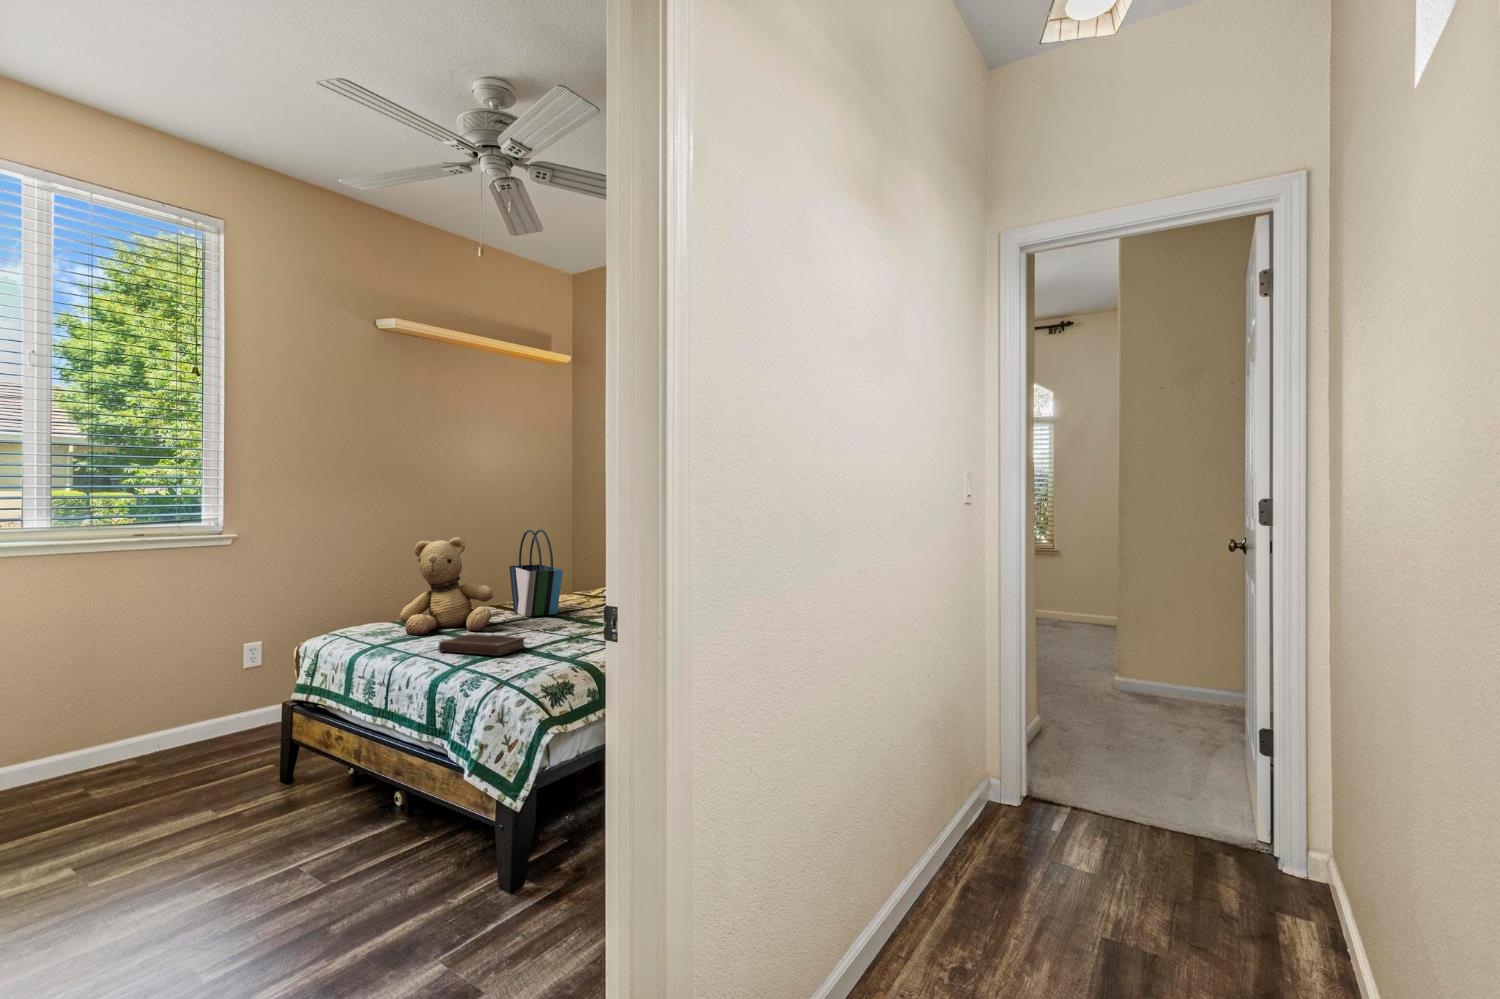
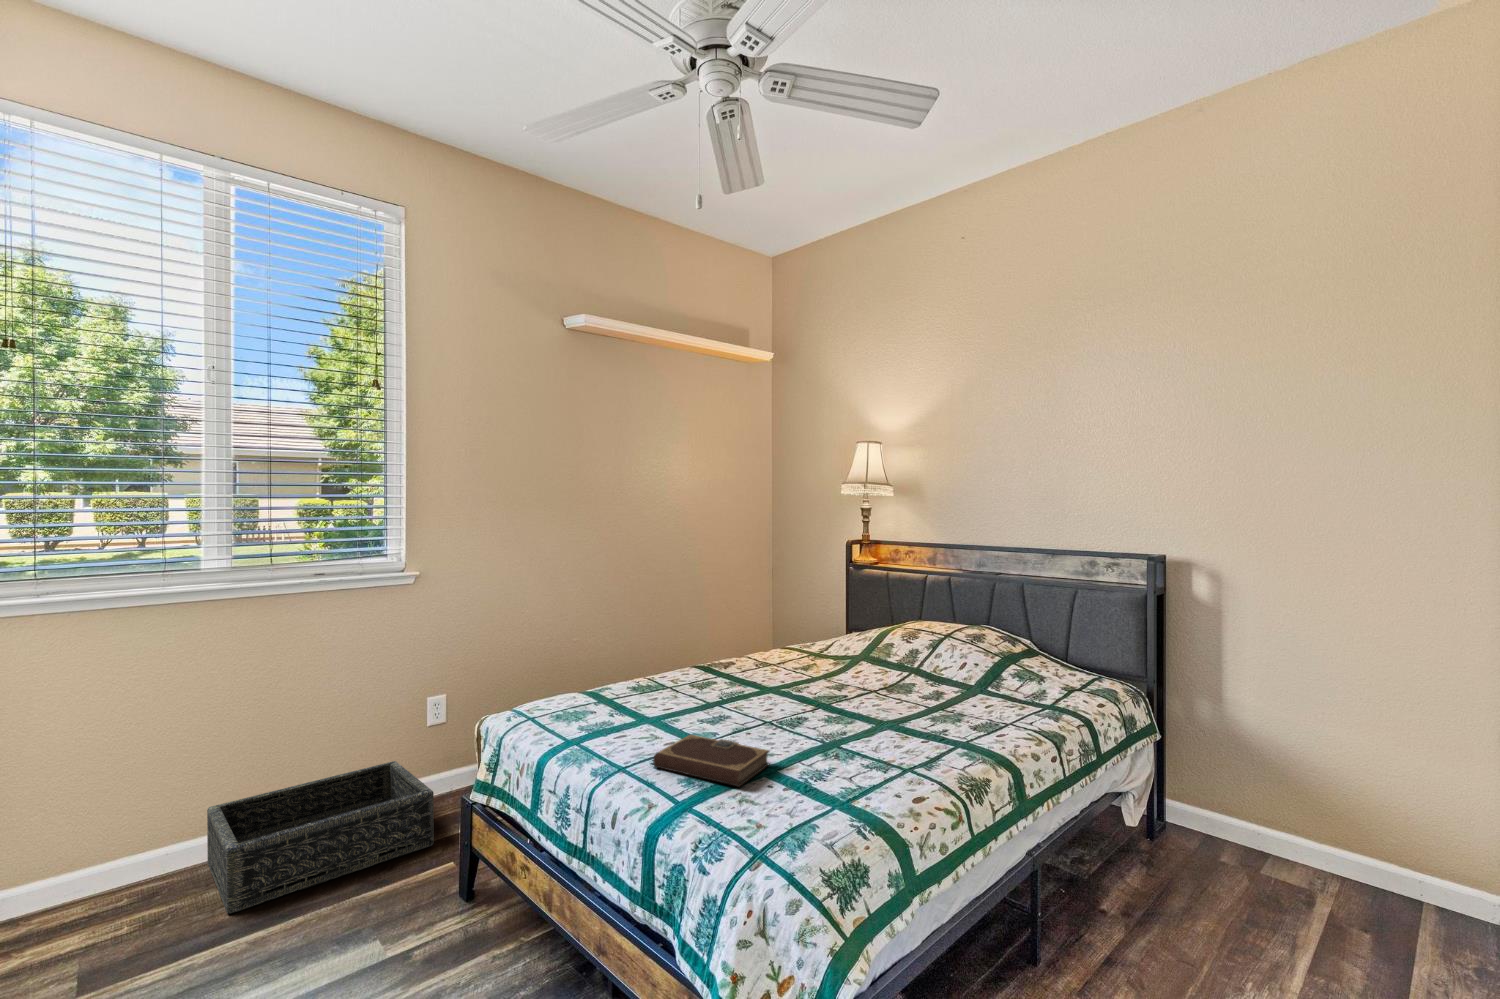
tote bag: present [509,529,563,617] -> none [721,572,794,686]
teddy bear: present [400,537,493,635] -> none [598,588,712,723]
basket: none [38,699,254,805] -> present [207,761,434,914]

